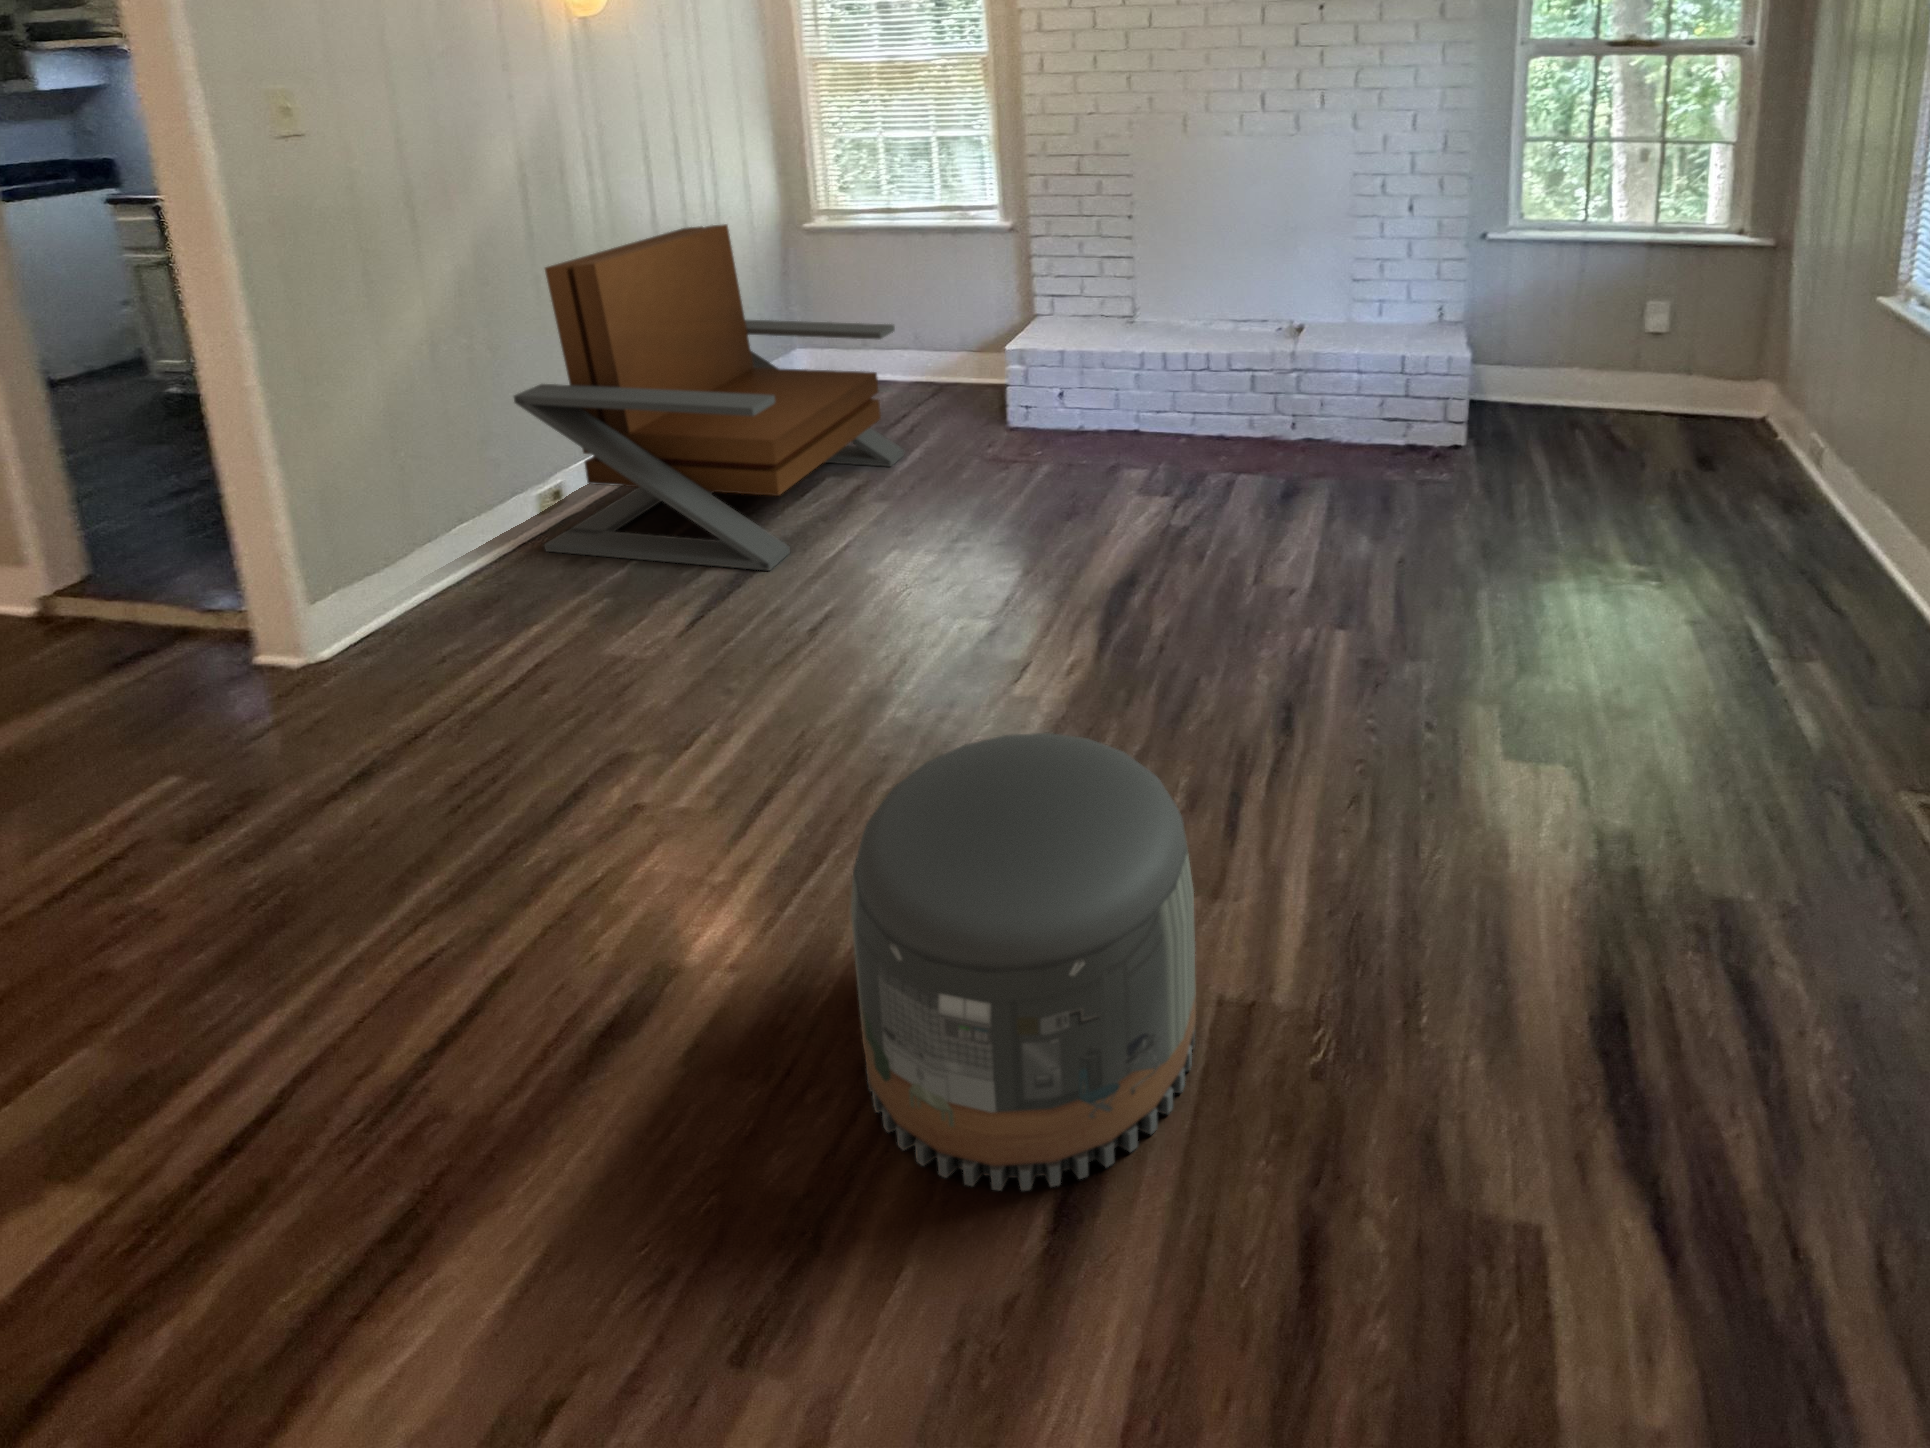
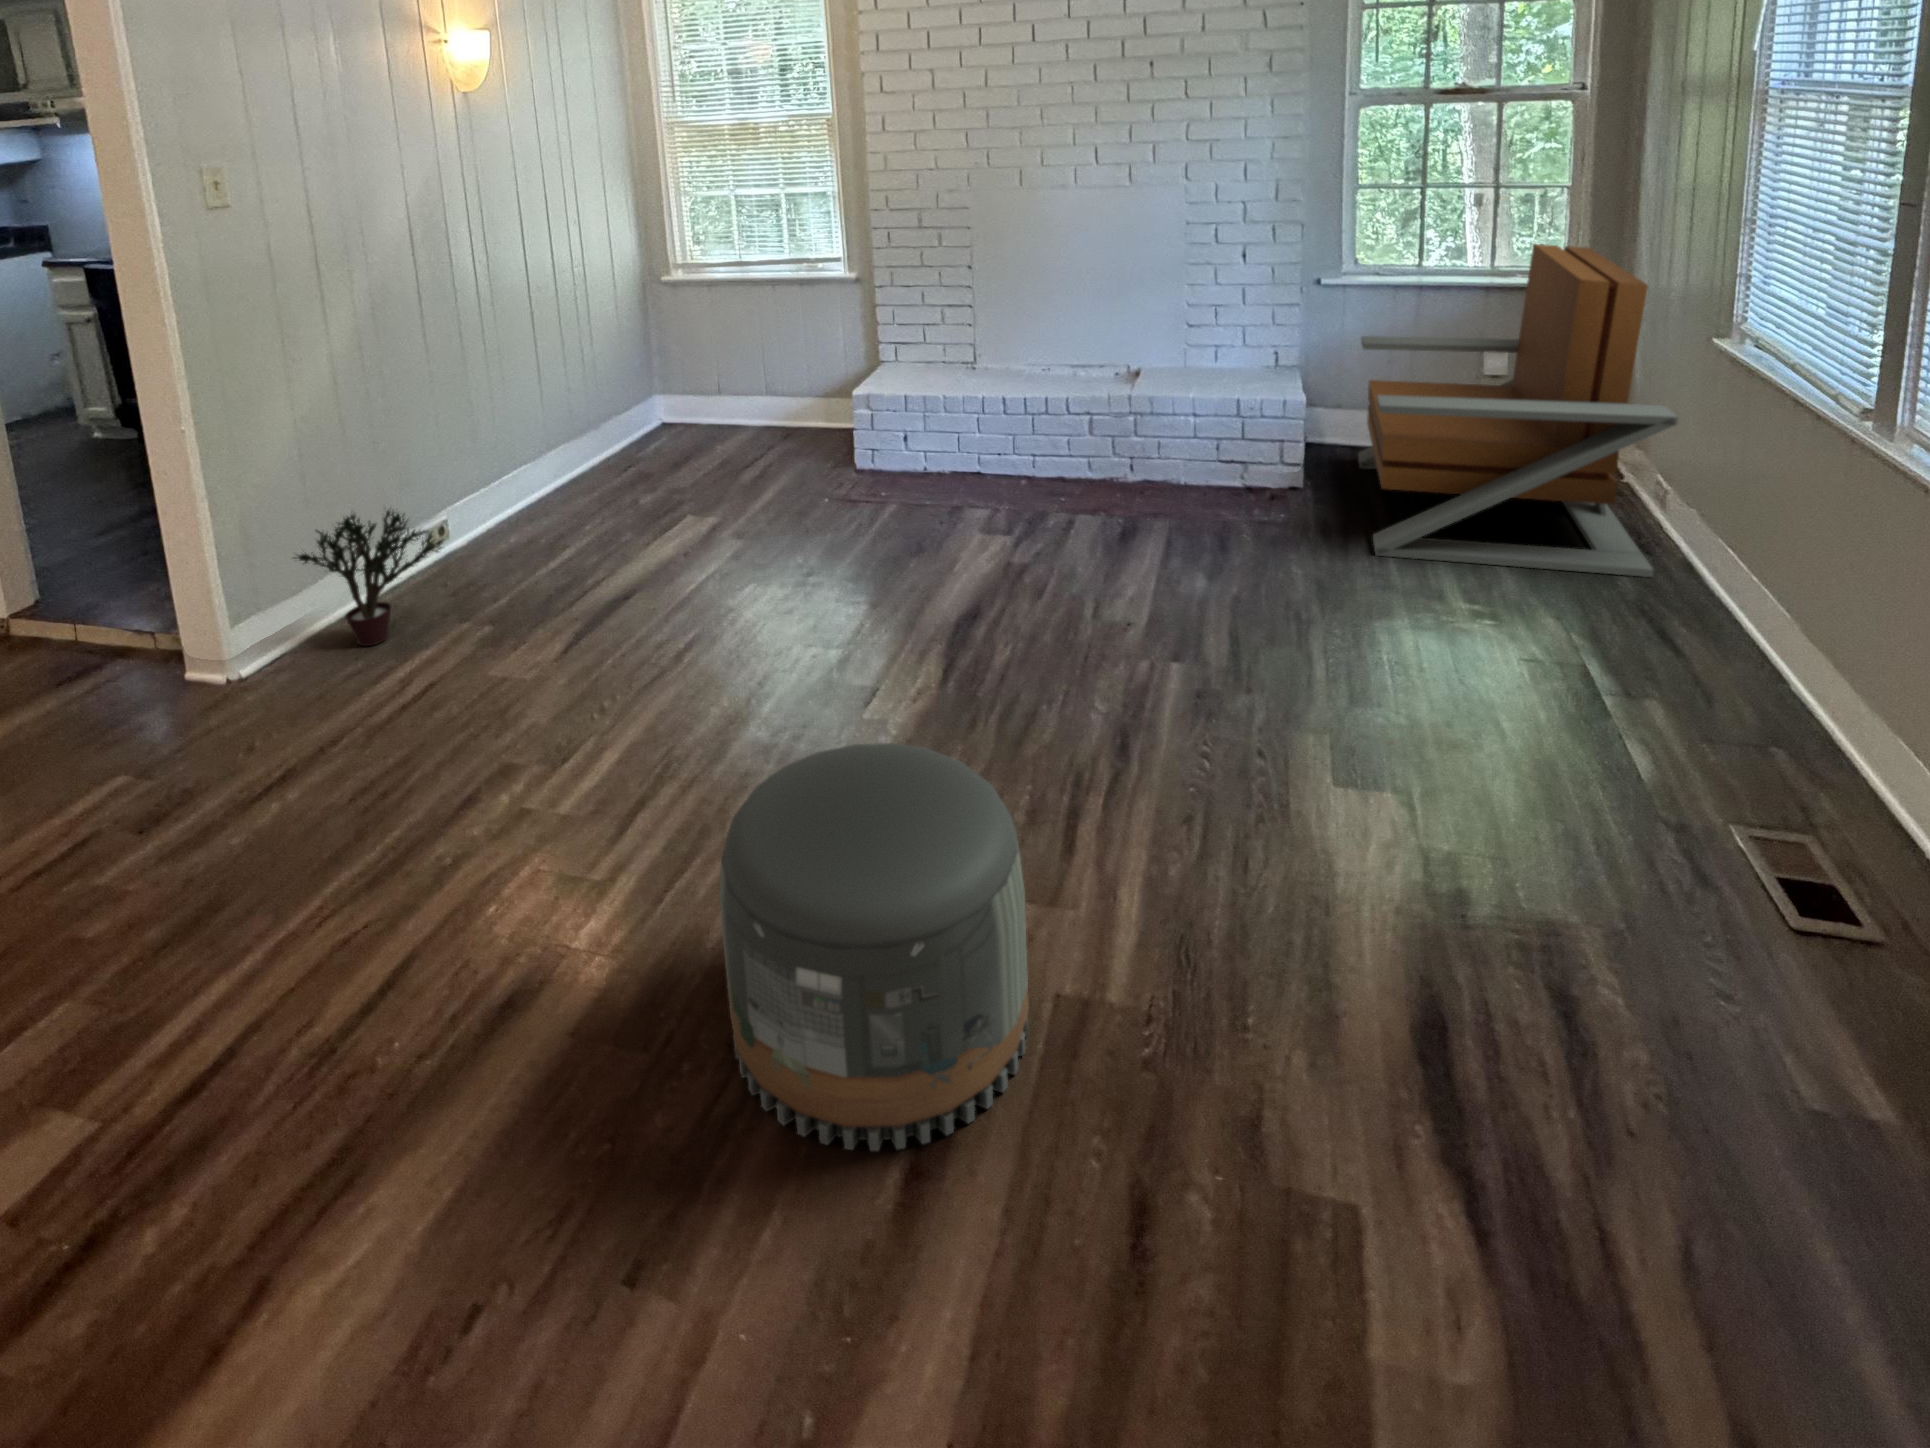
lounge chair: present [514,224,904,571] -> present [1358,244,1678,577]
potted plant: none [359,471,543,630] -> present [295,510,443,646]

